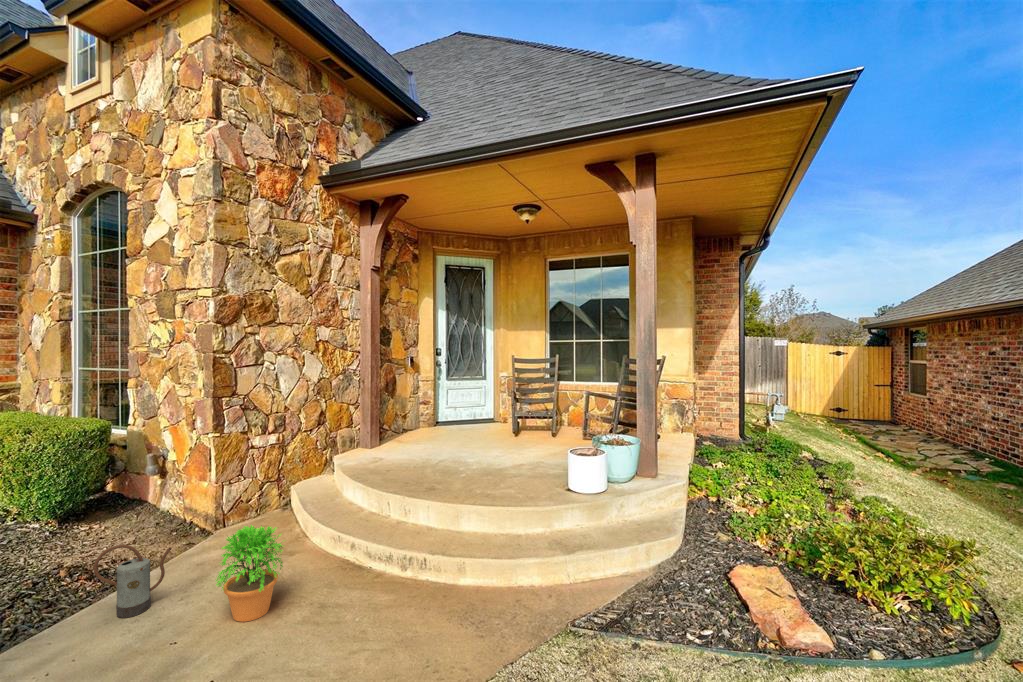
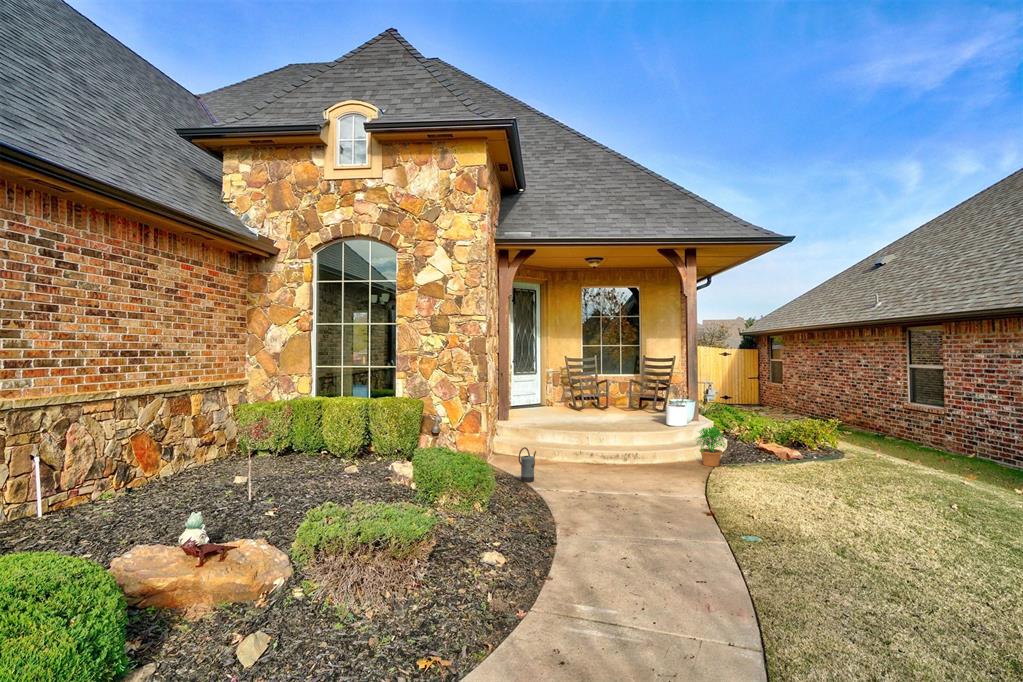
potted plant: present [216,525,283,622] -> present [697,427,725,466]

